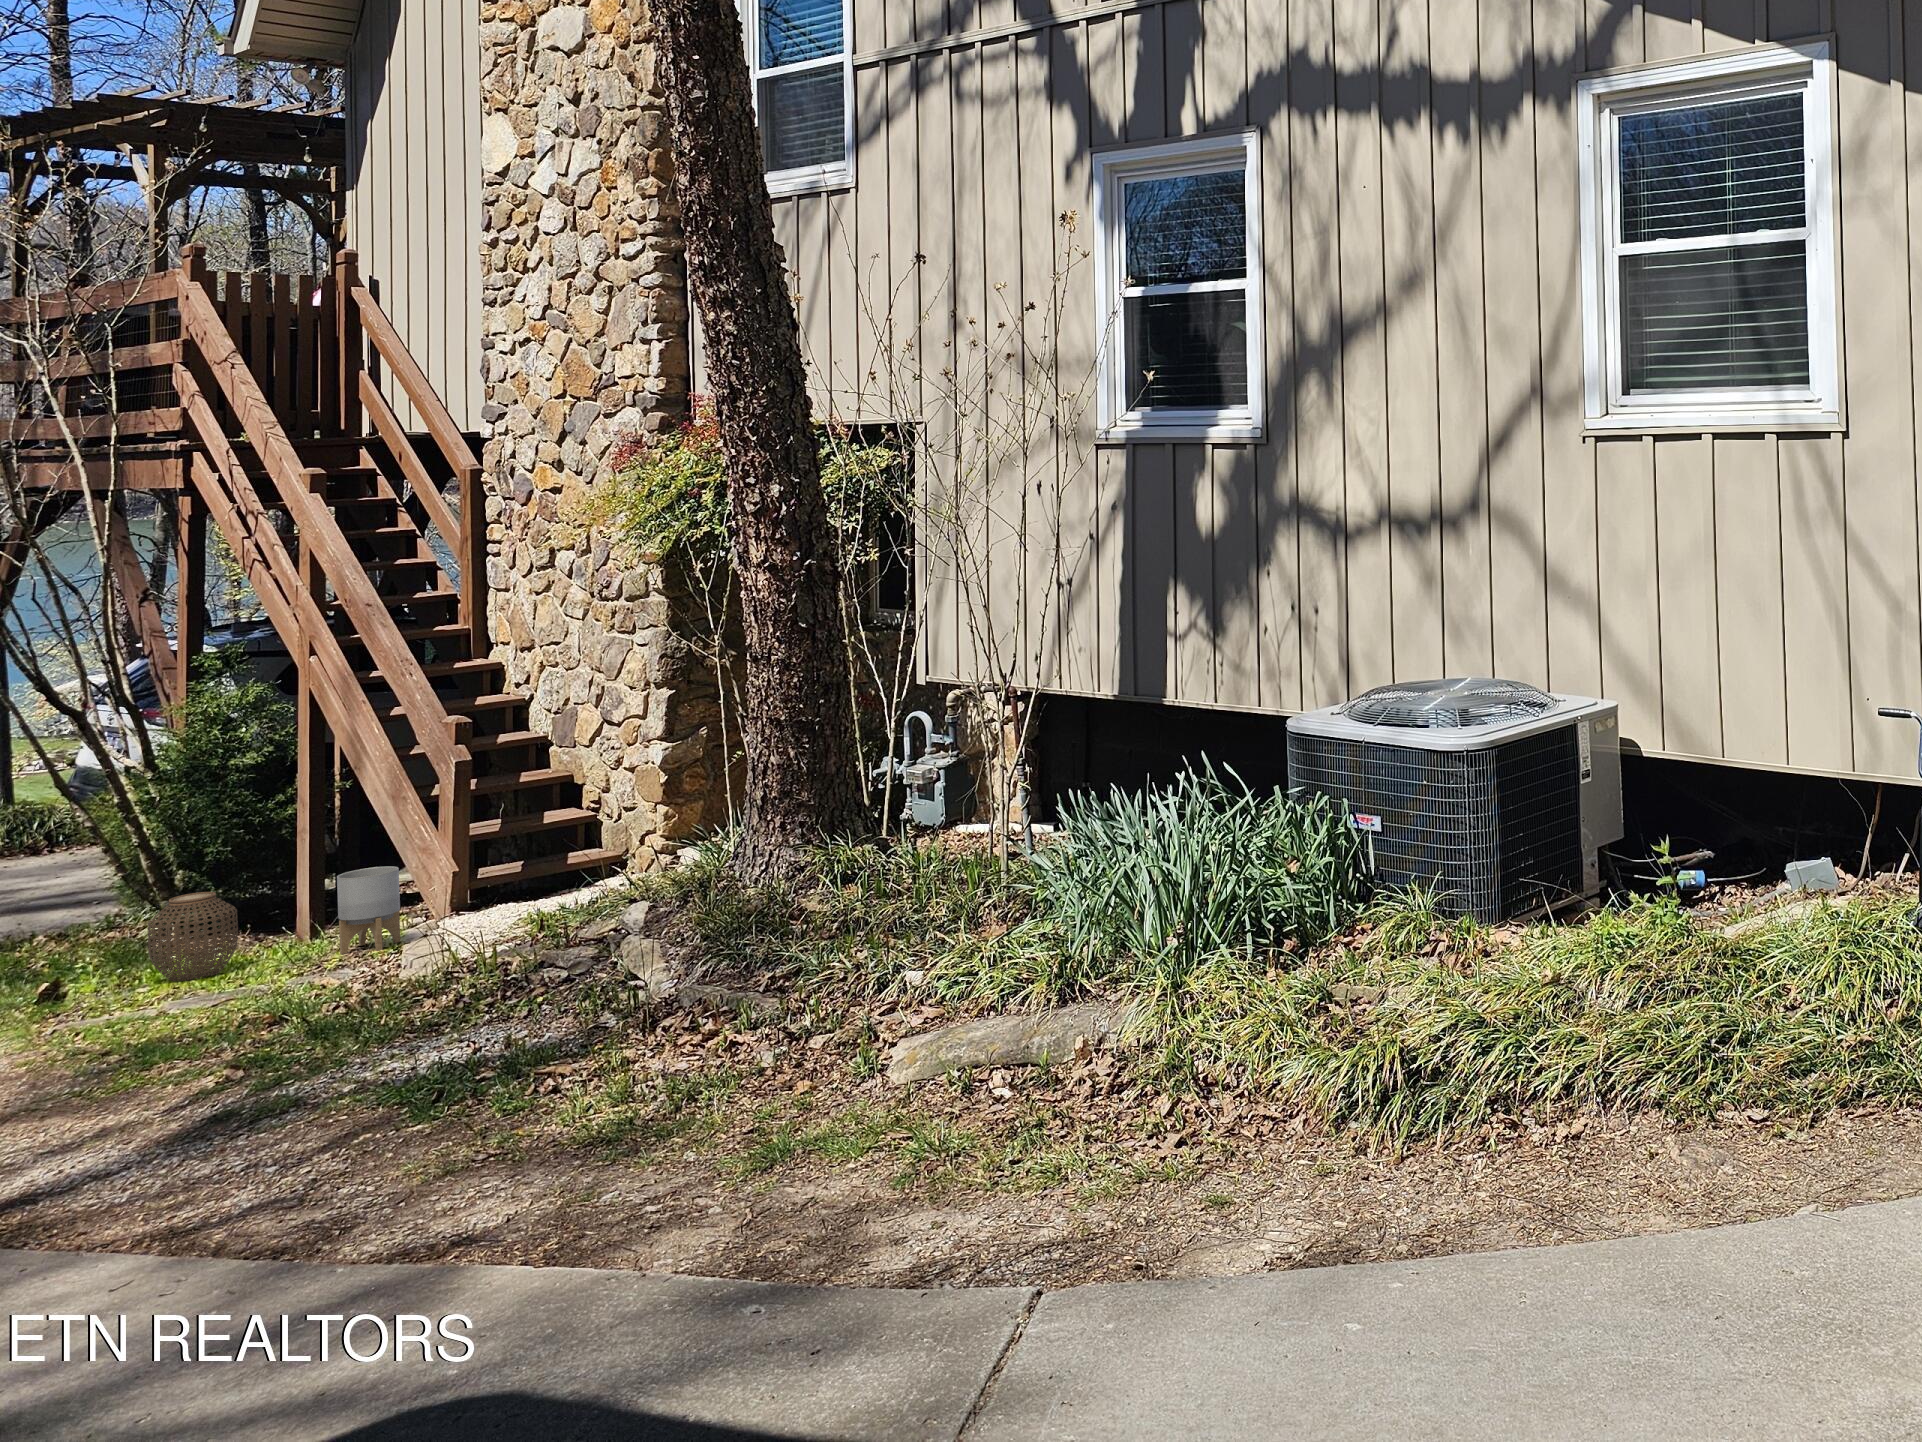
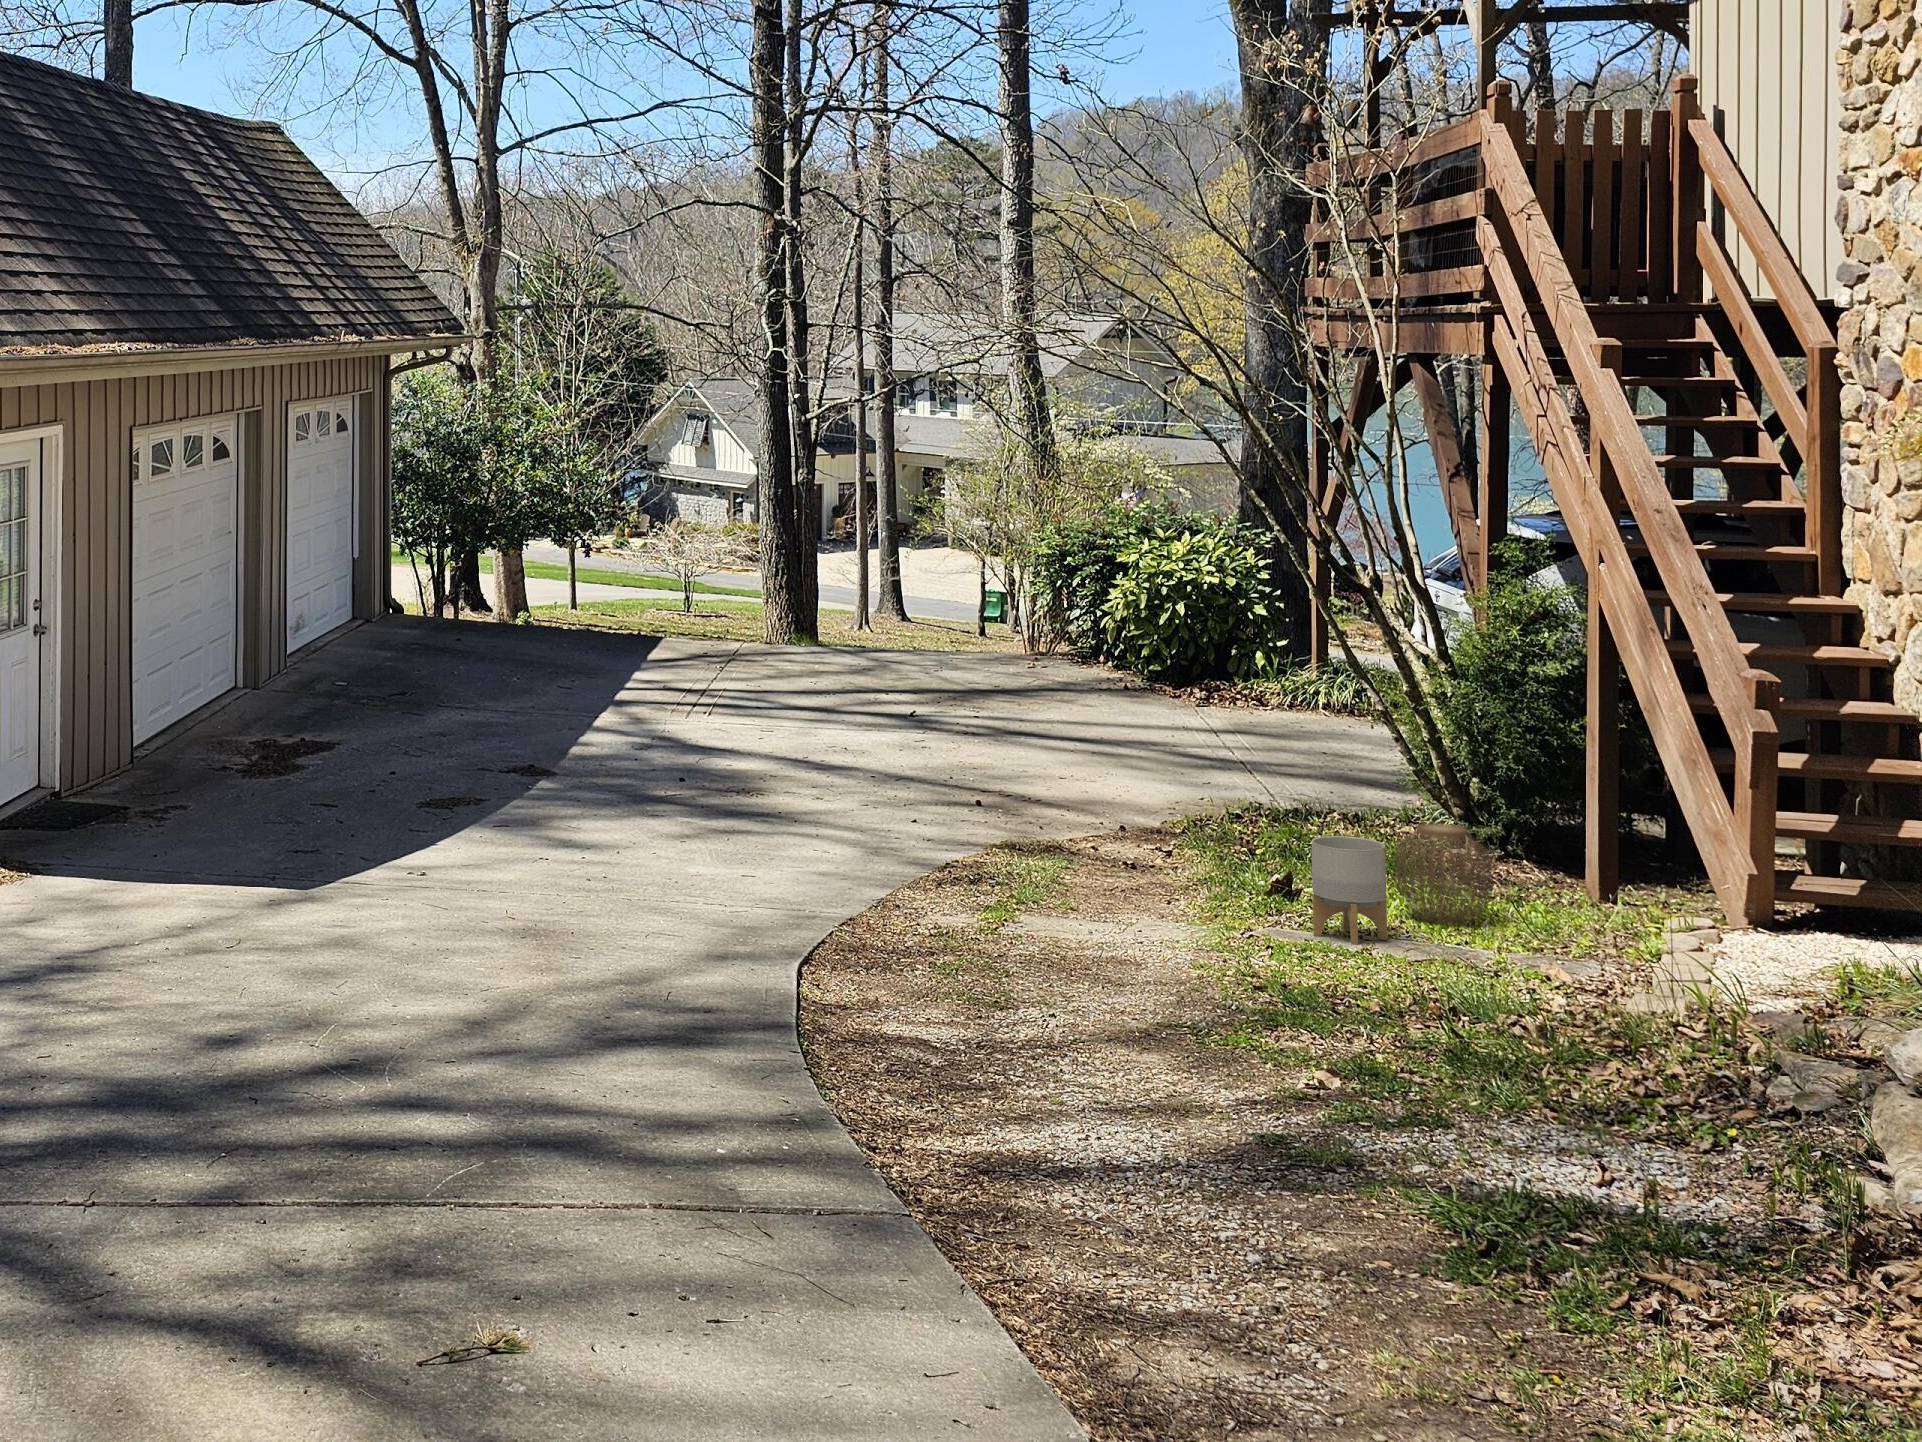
planter: present [337,866,400,954] -> present [1312,836,1387,945]

